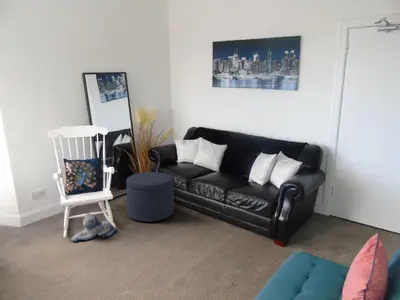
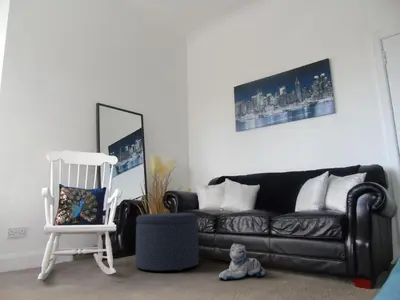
plush toy: present [72,214,115,241] -> present [219,243,266,280]

